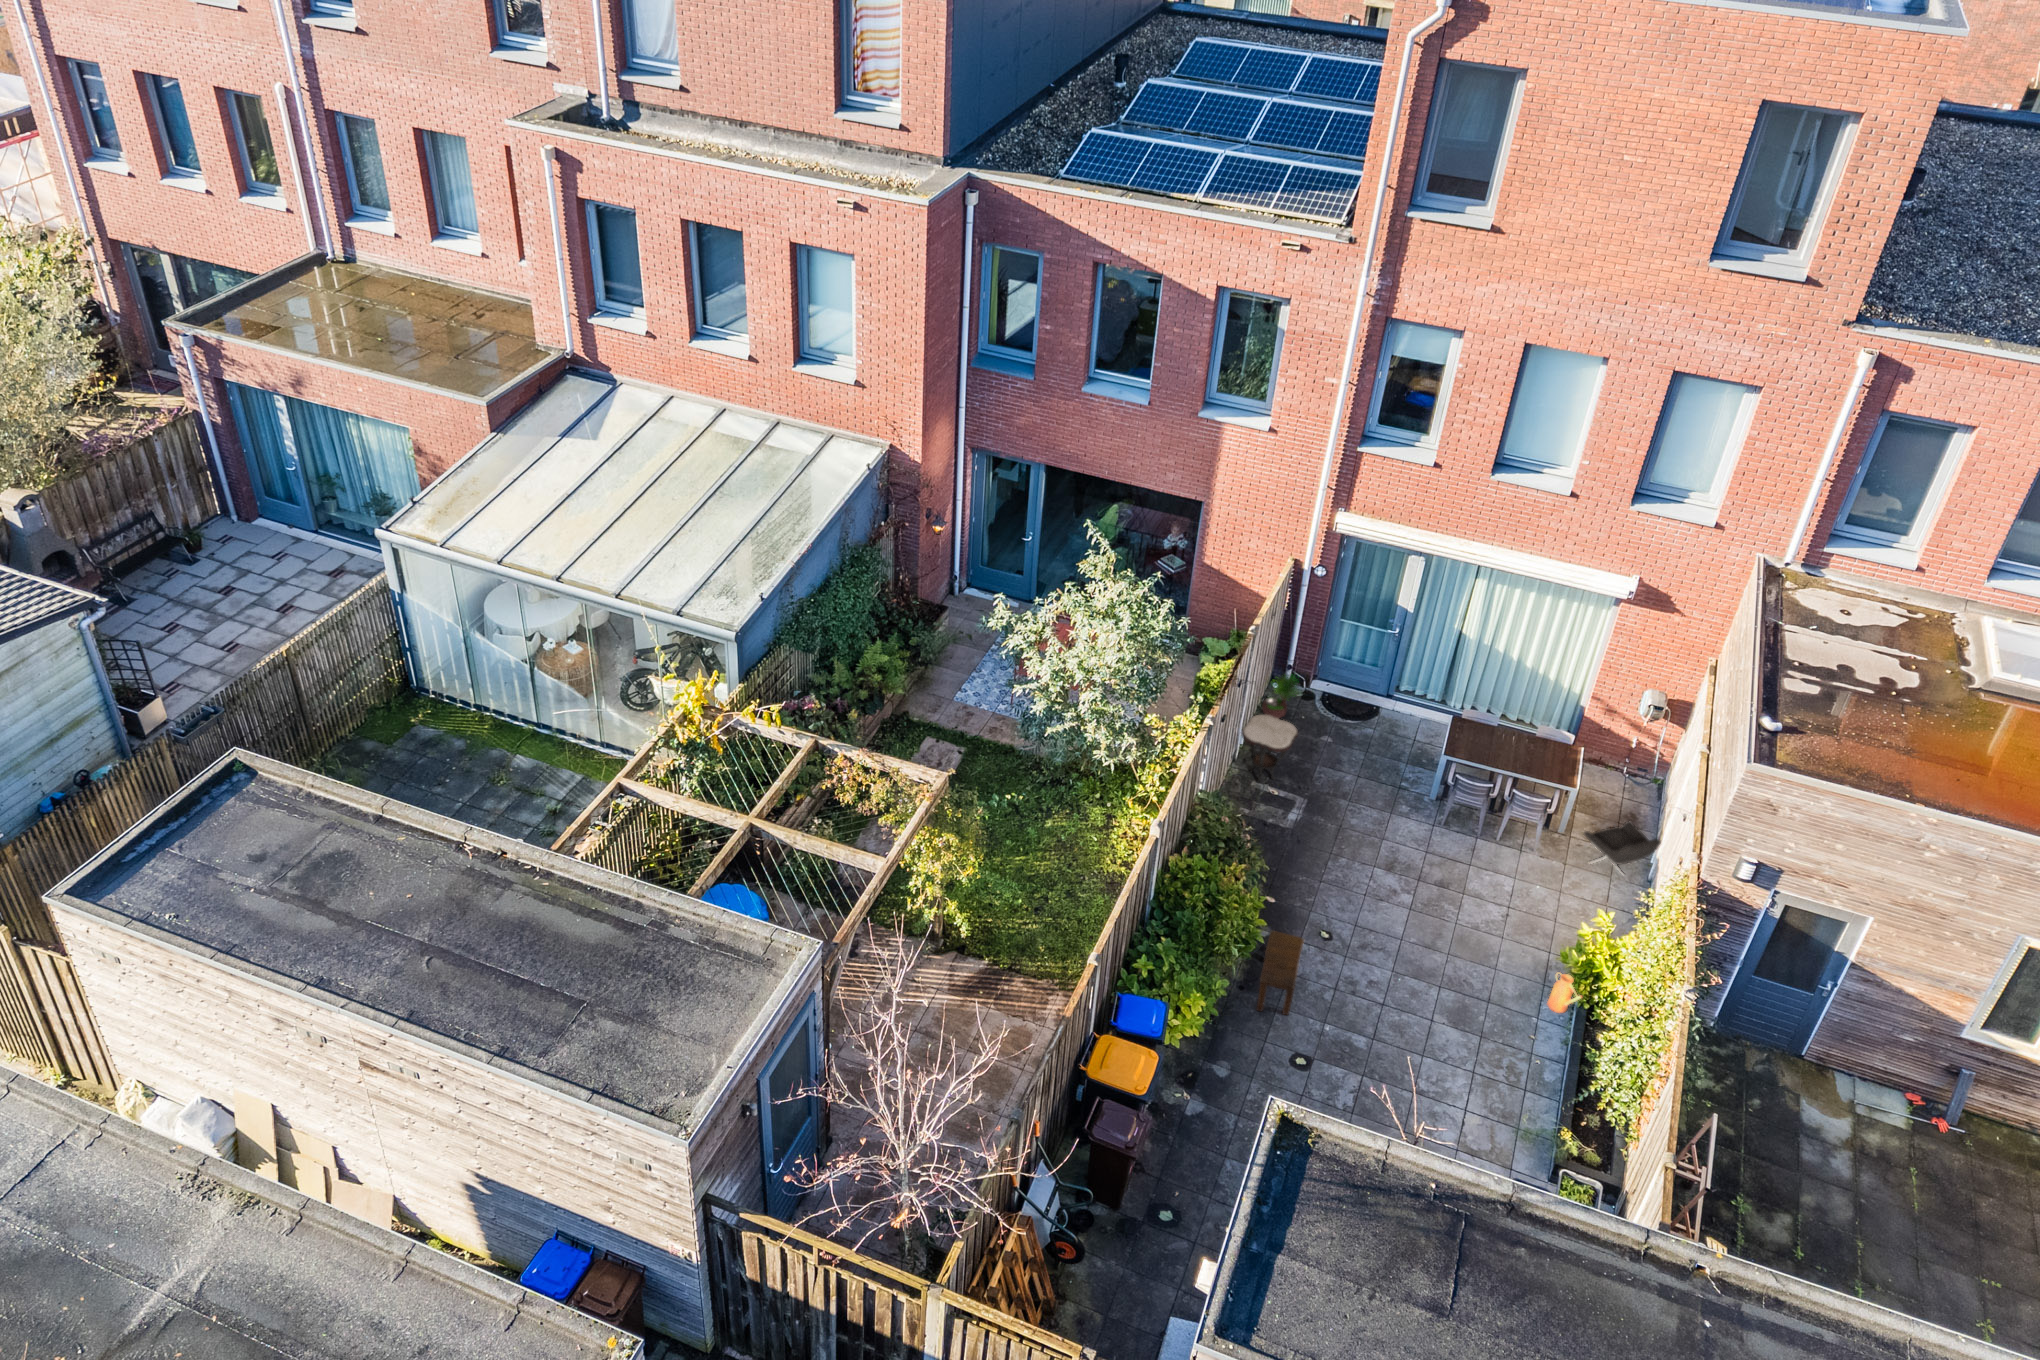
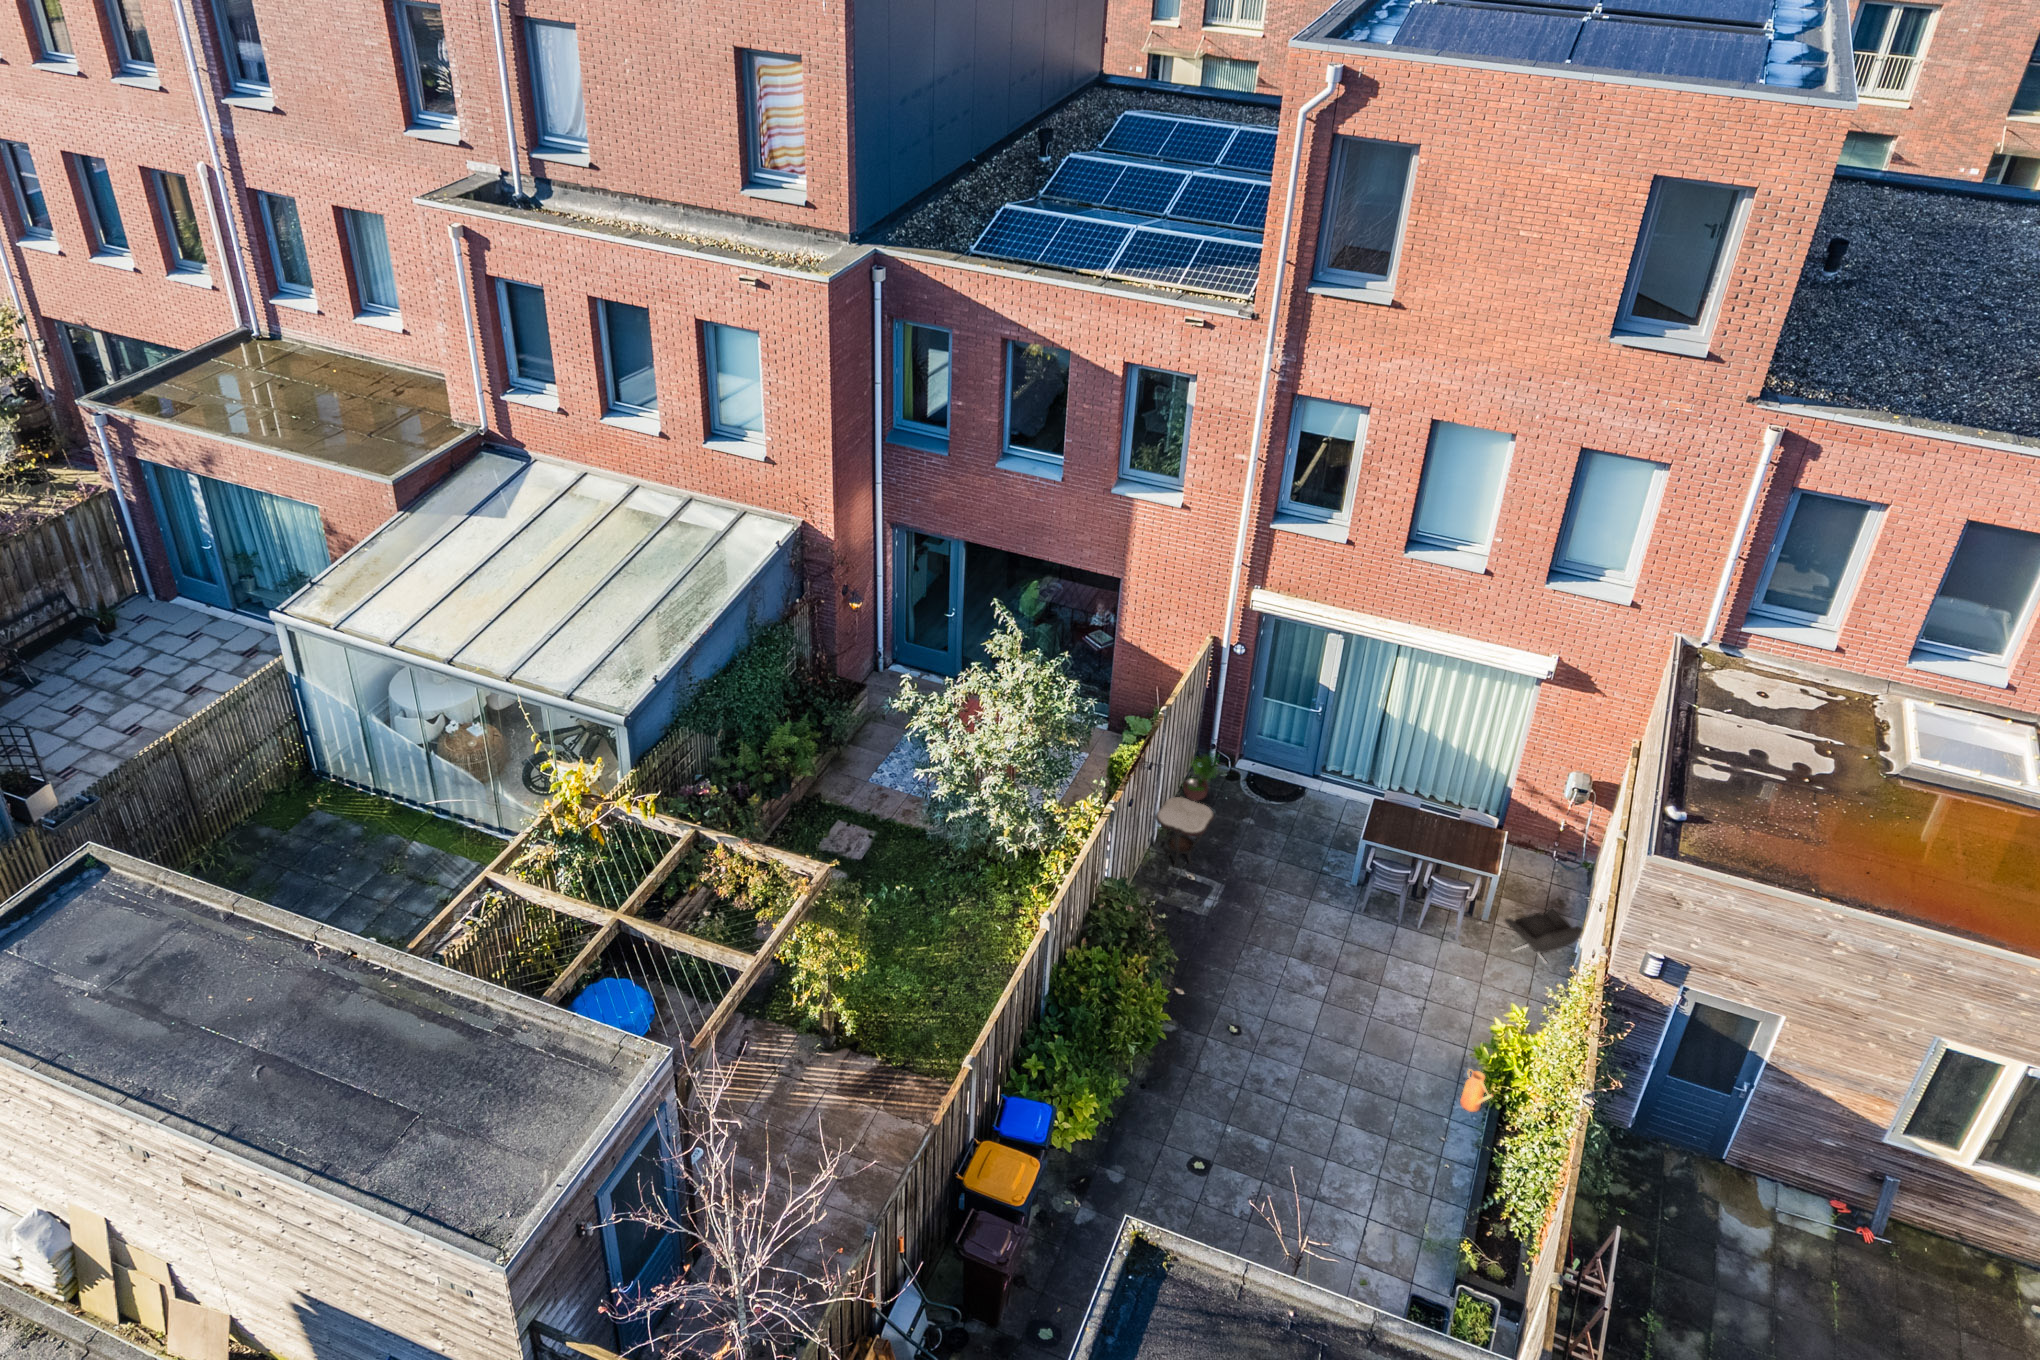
bench: present [1257,931,1304,1015] -> none [1156,1025,1207,1115]

